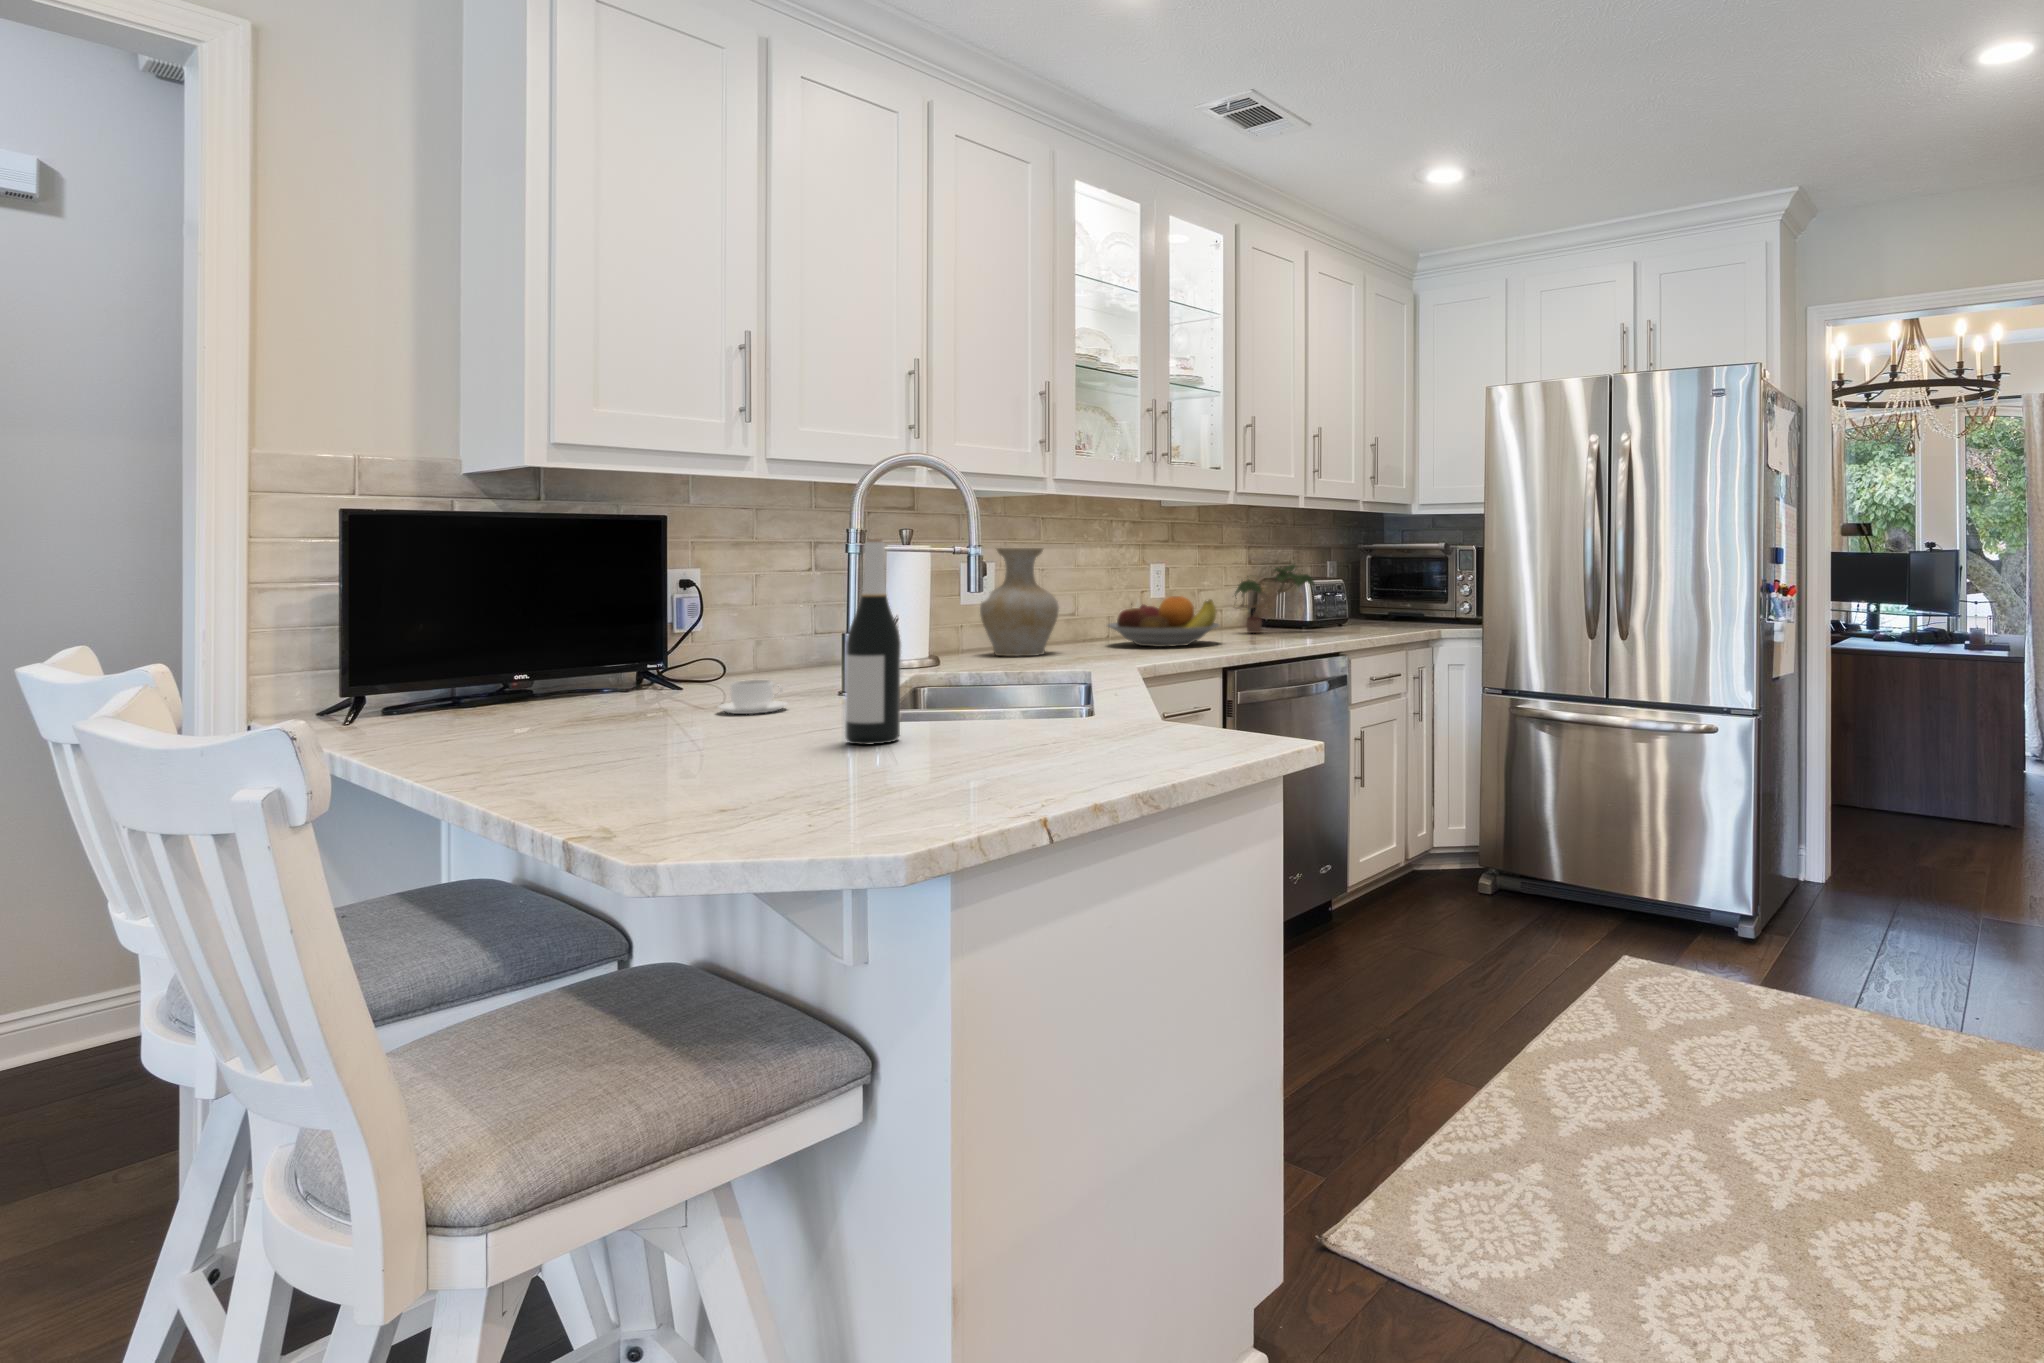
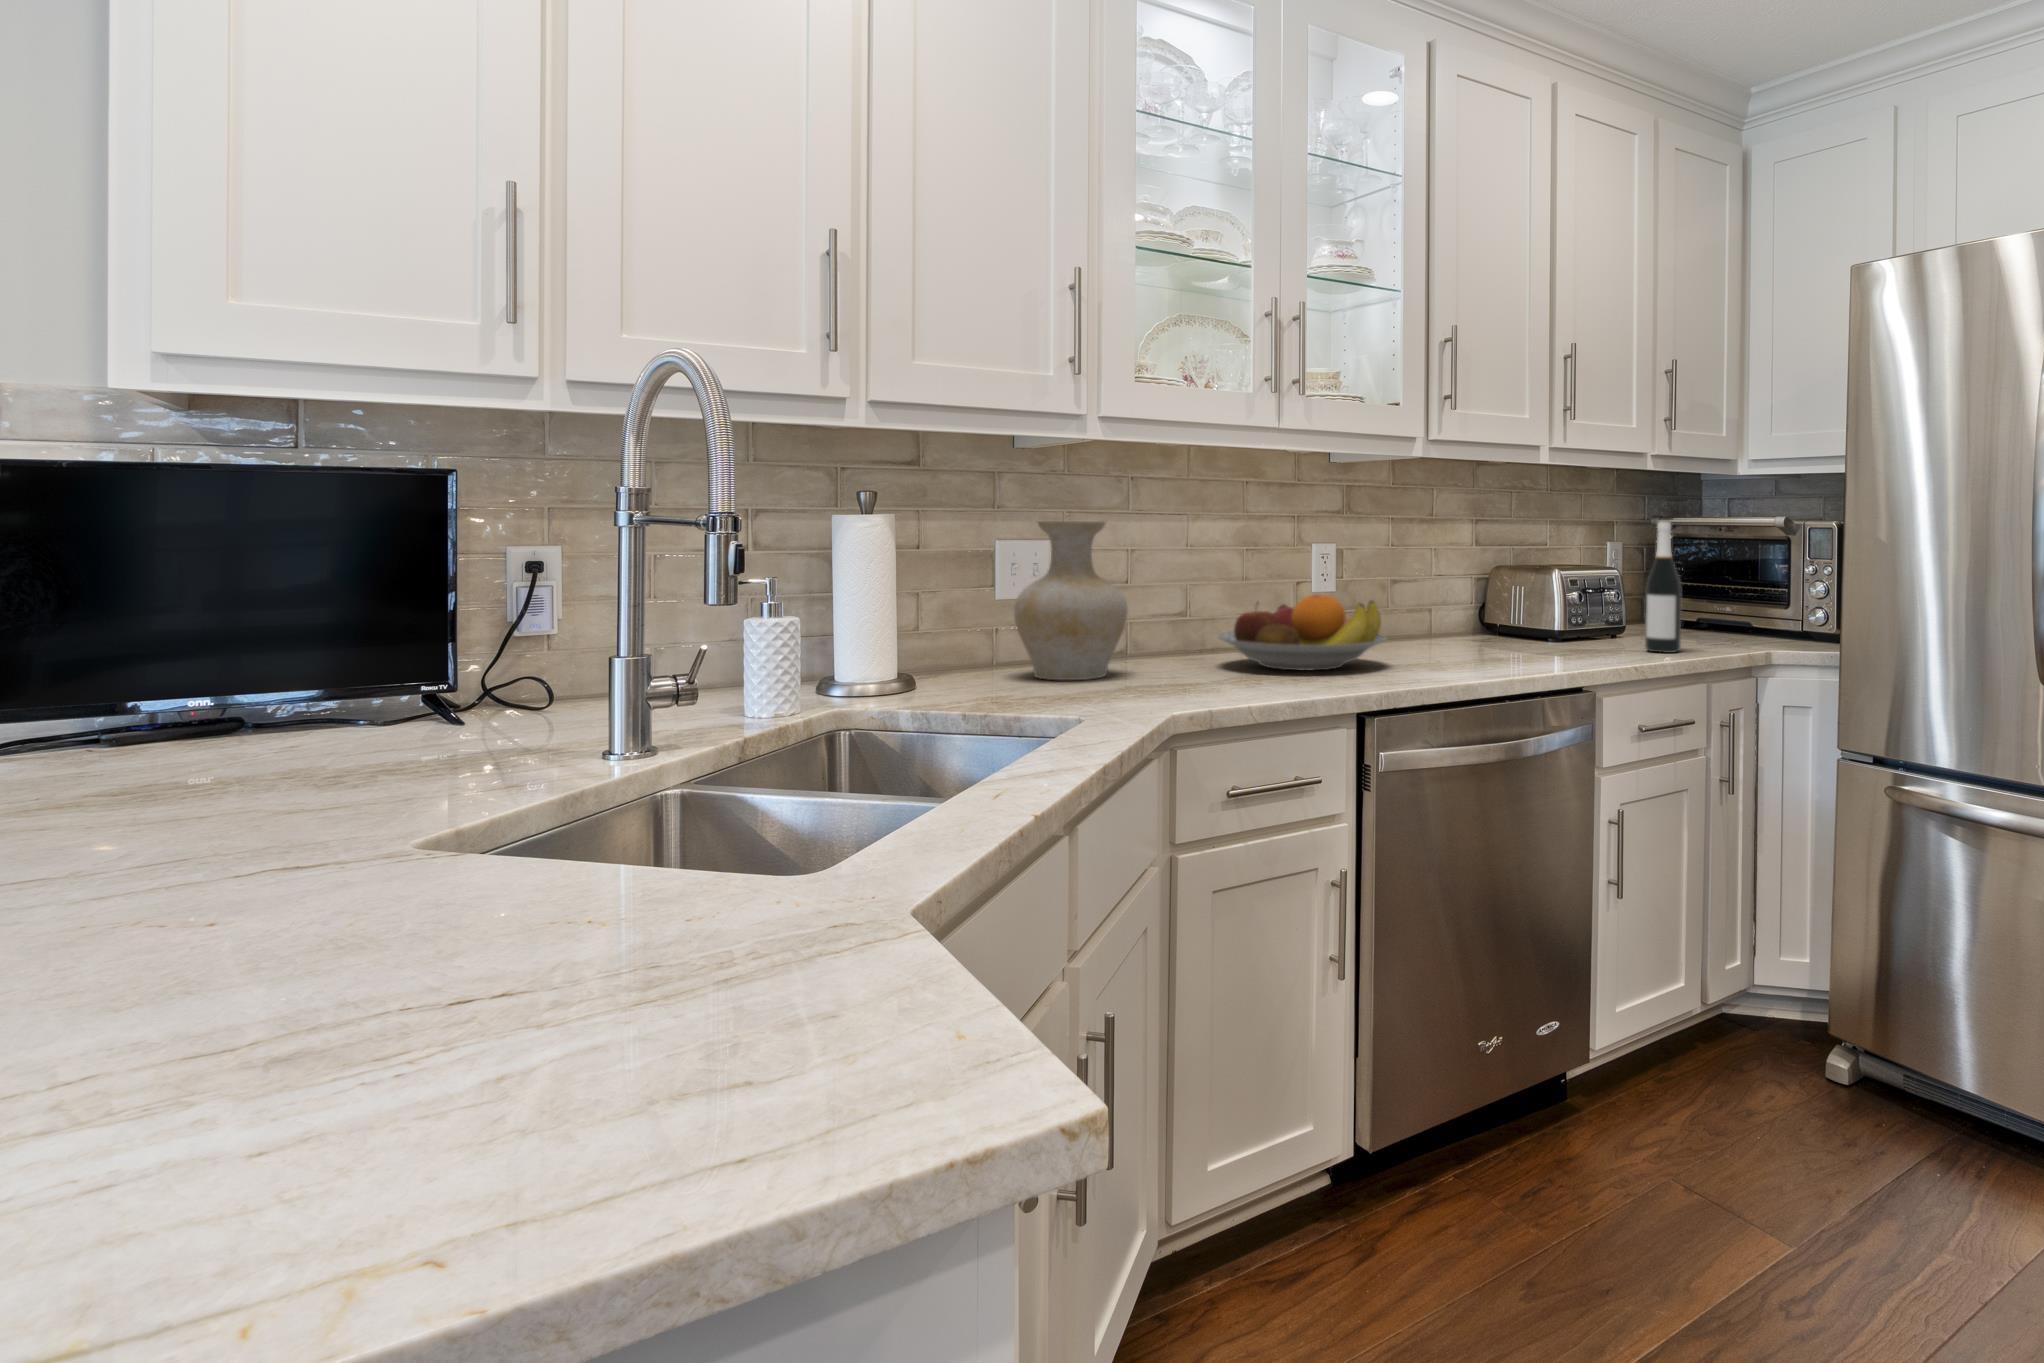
wine bottle: present [845,539,901,745] -> present [1645,521,1681,653]
potted plant: present [1235,564,1315,633] -> none [1425,543,1578,648]
coffee cup: present [718,680,788,714] -> none [308,739,447,803]

